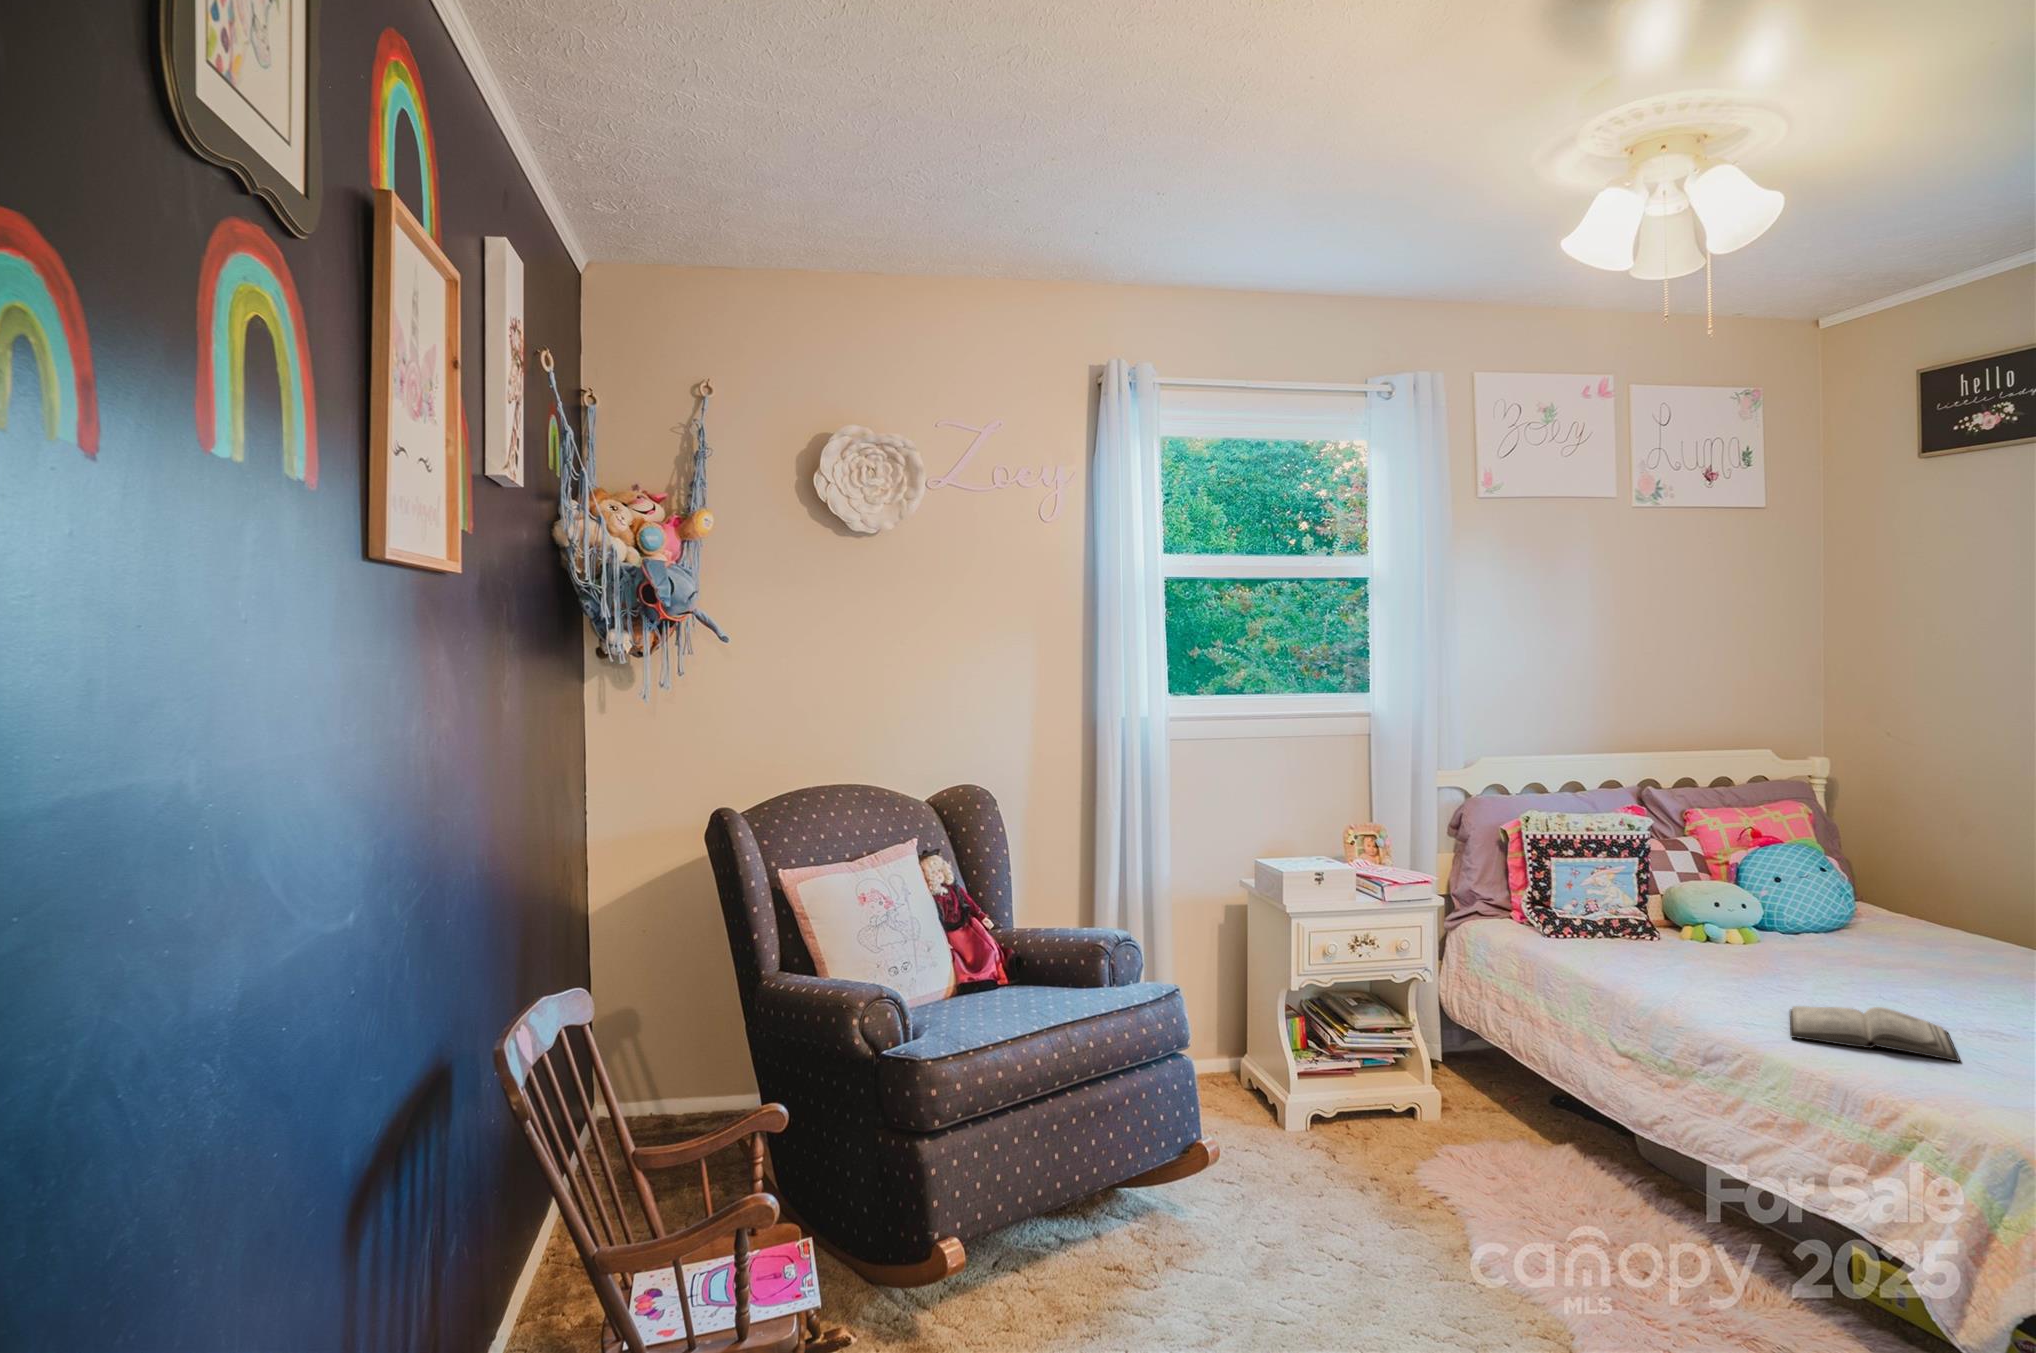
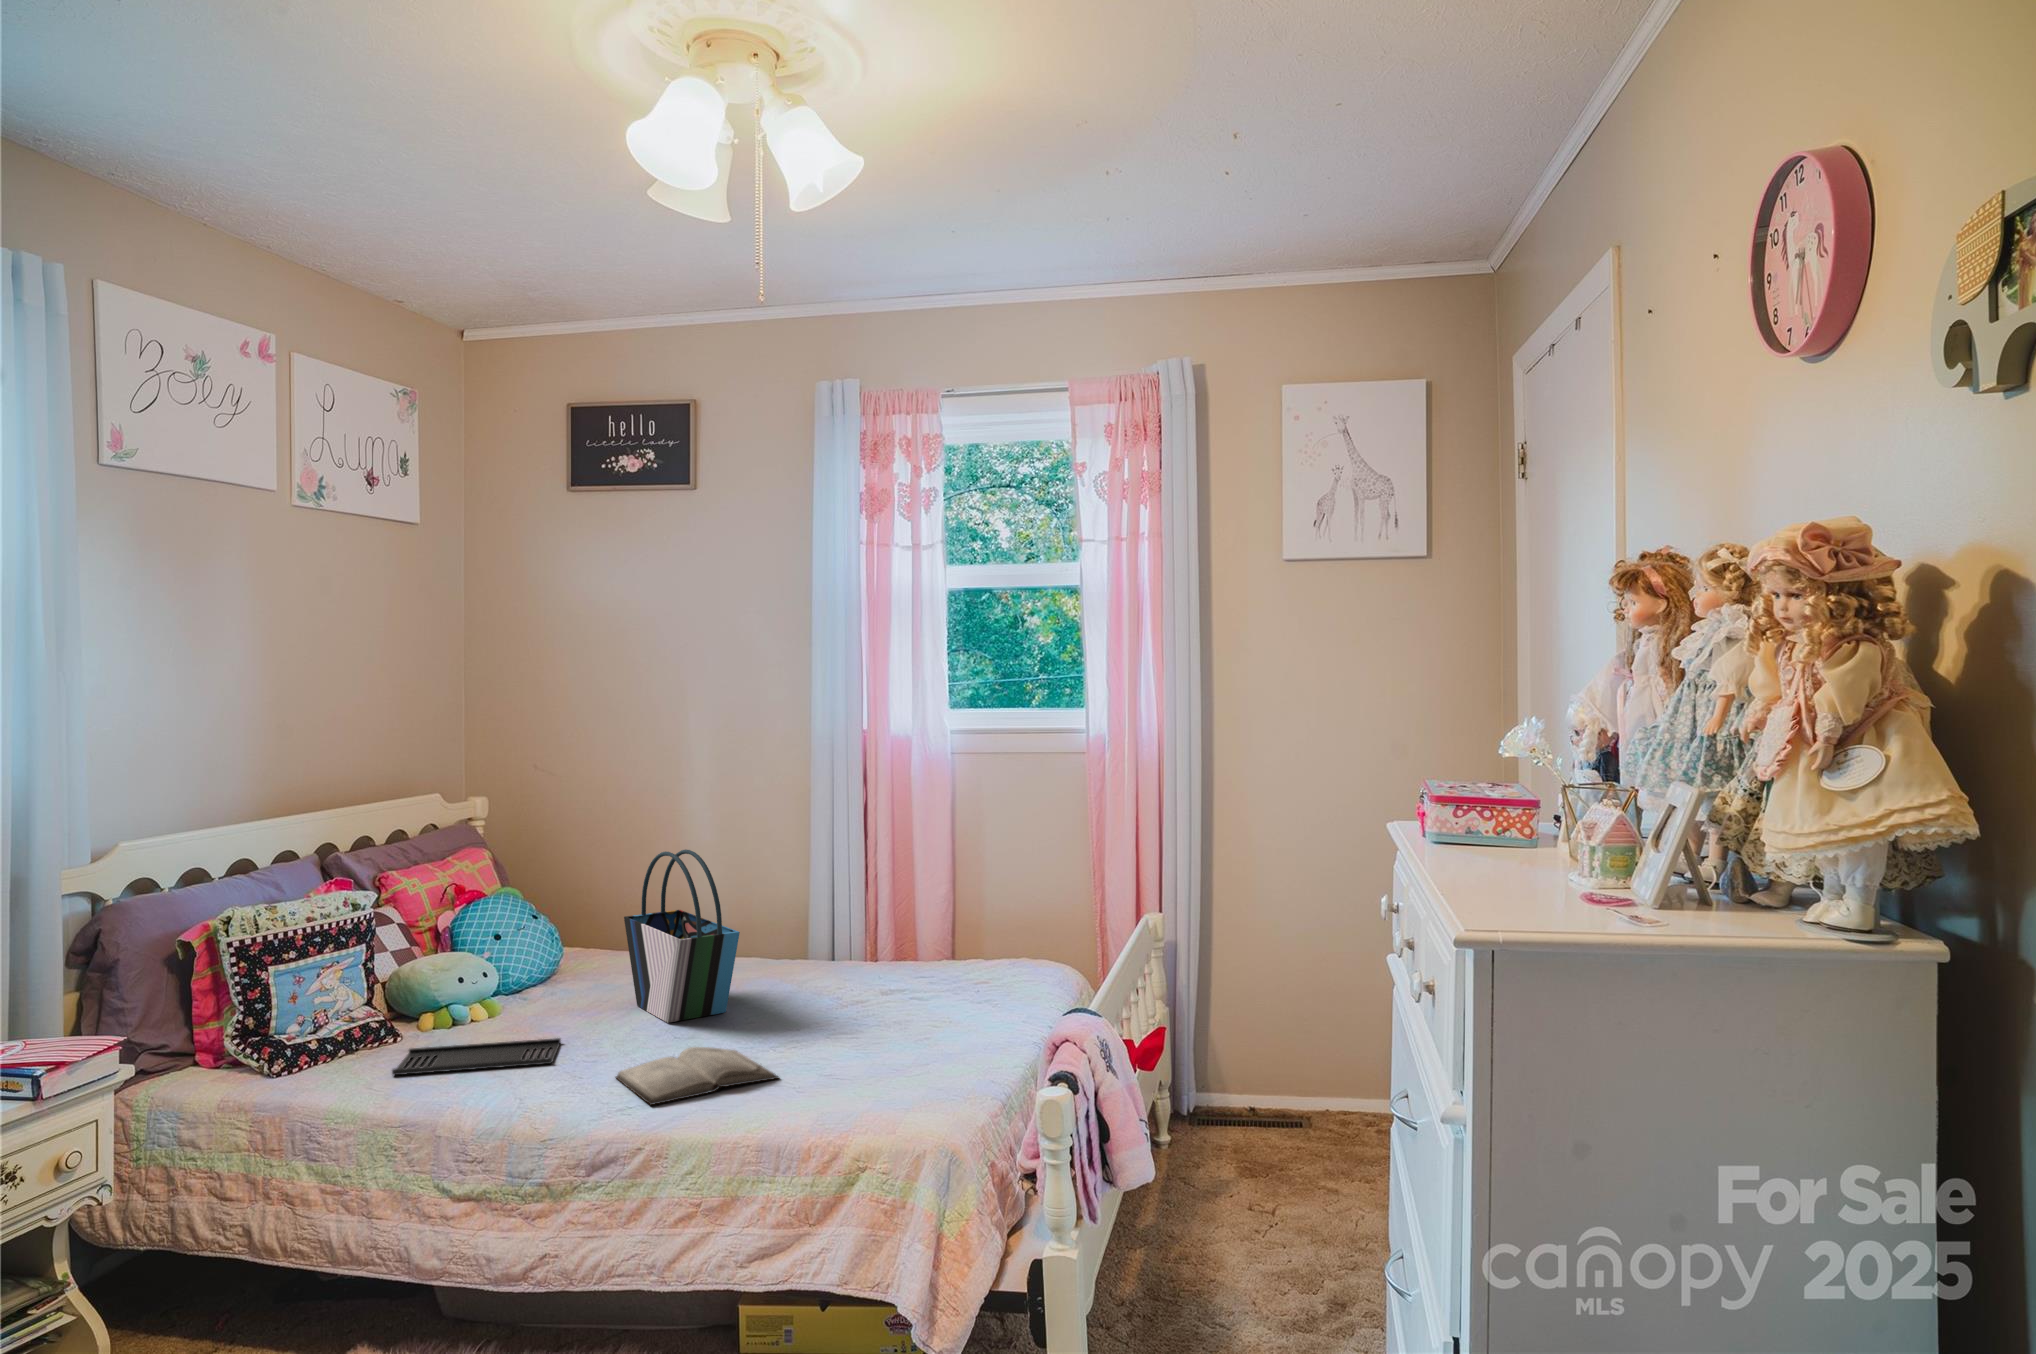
tote bag: none [1891,819,1994,998] -> present [624,849,740,1023]
tray: none [1617,945,1778,986] -> present [392,1038,561,1075]

